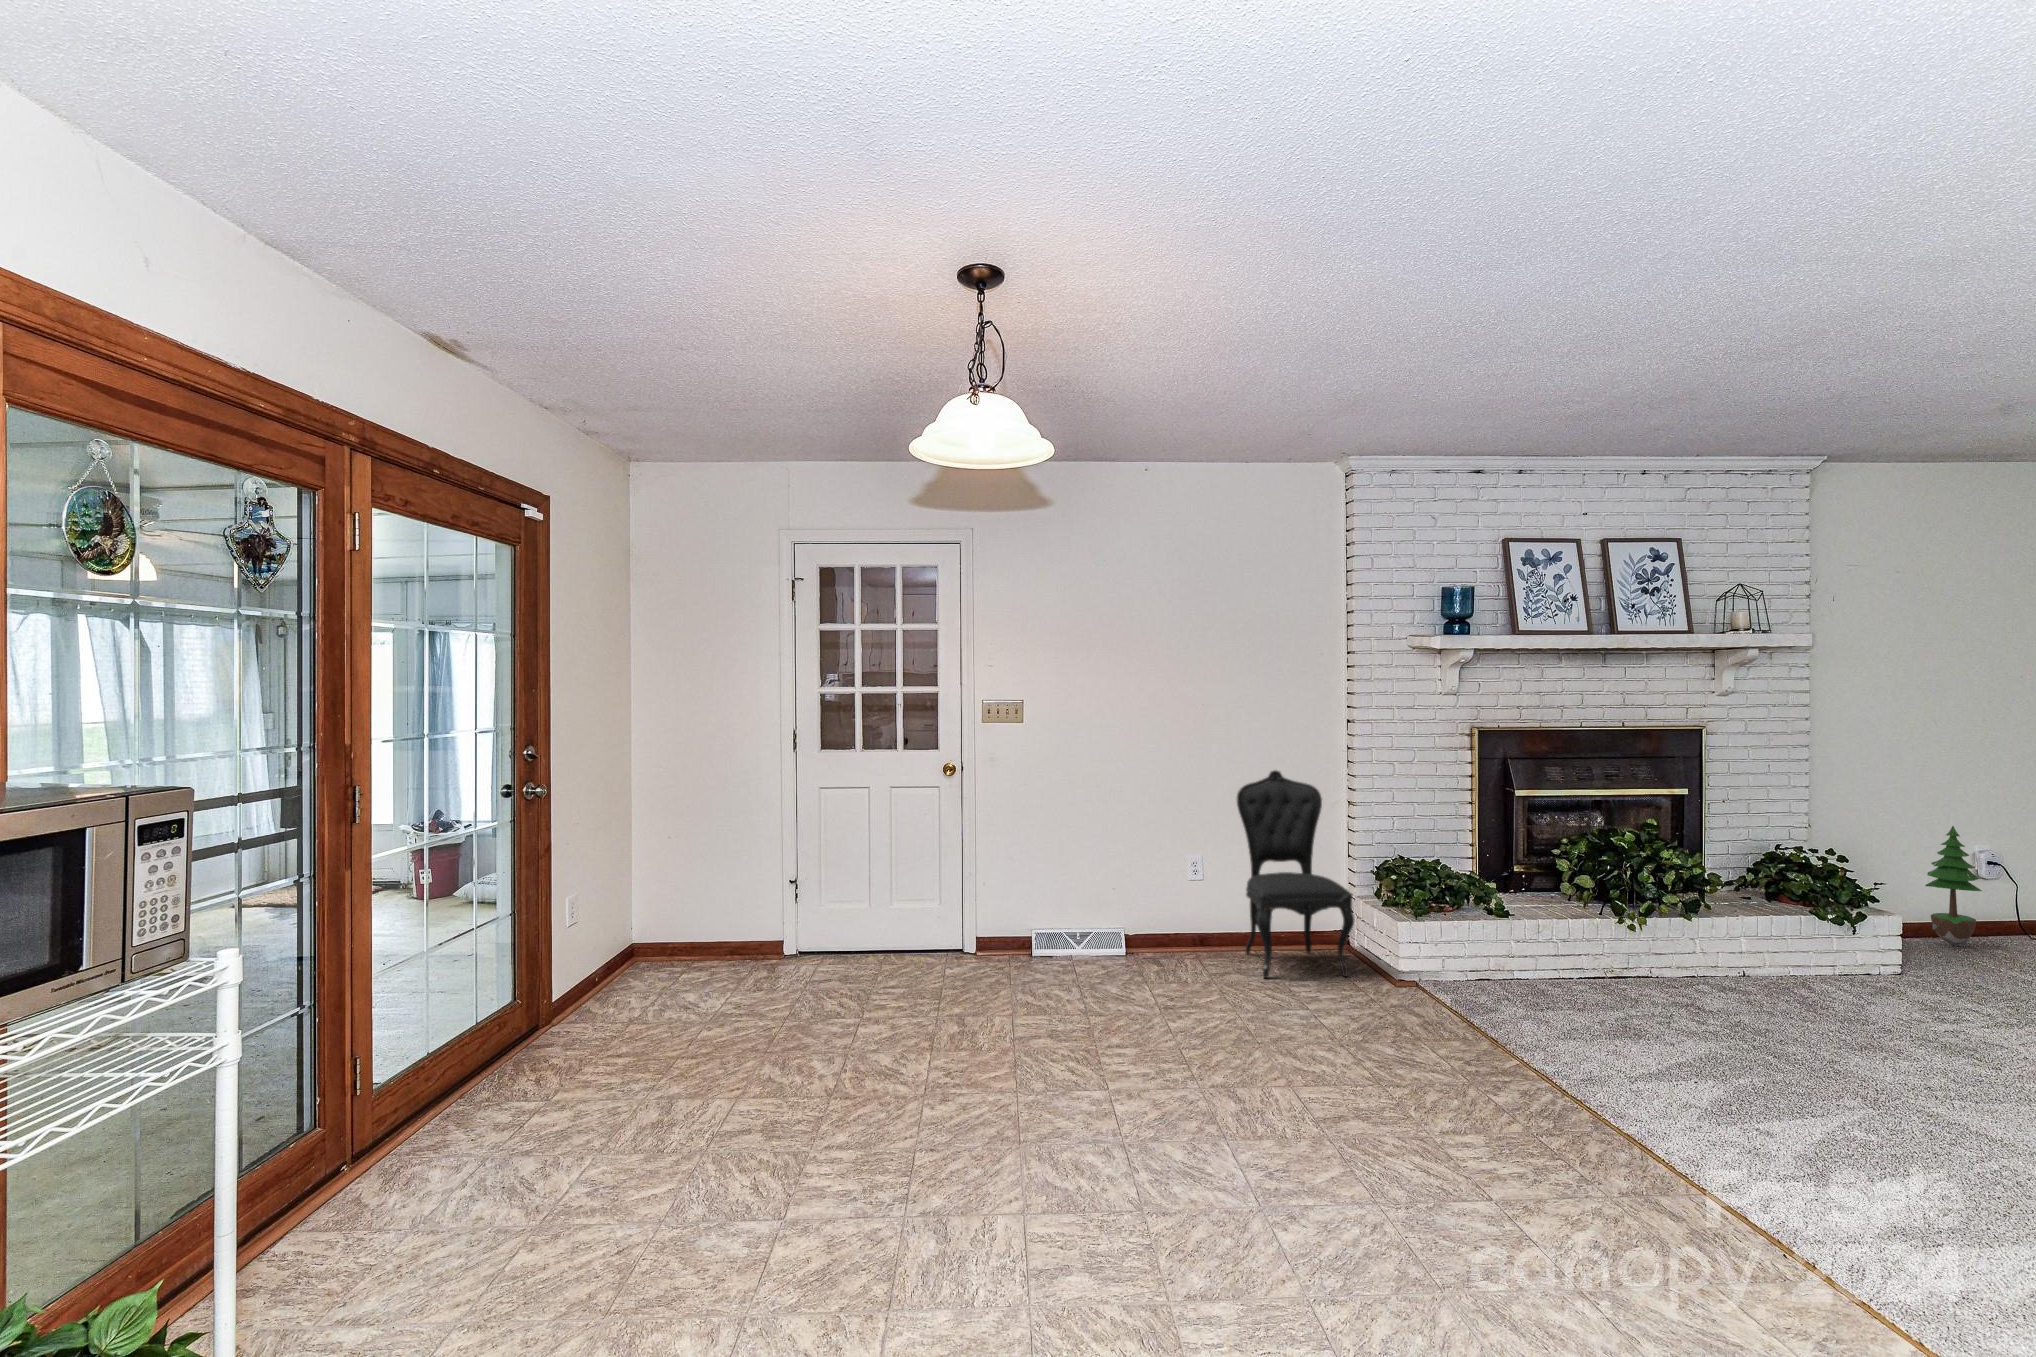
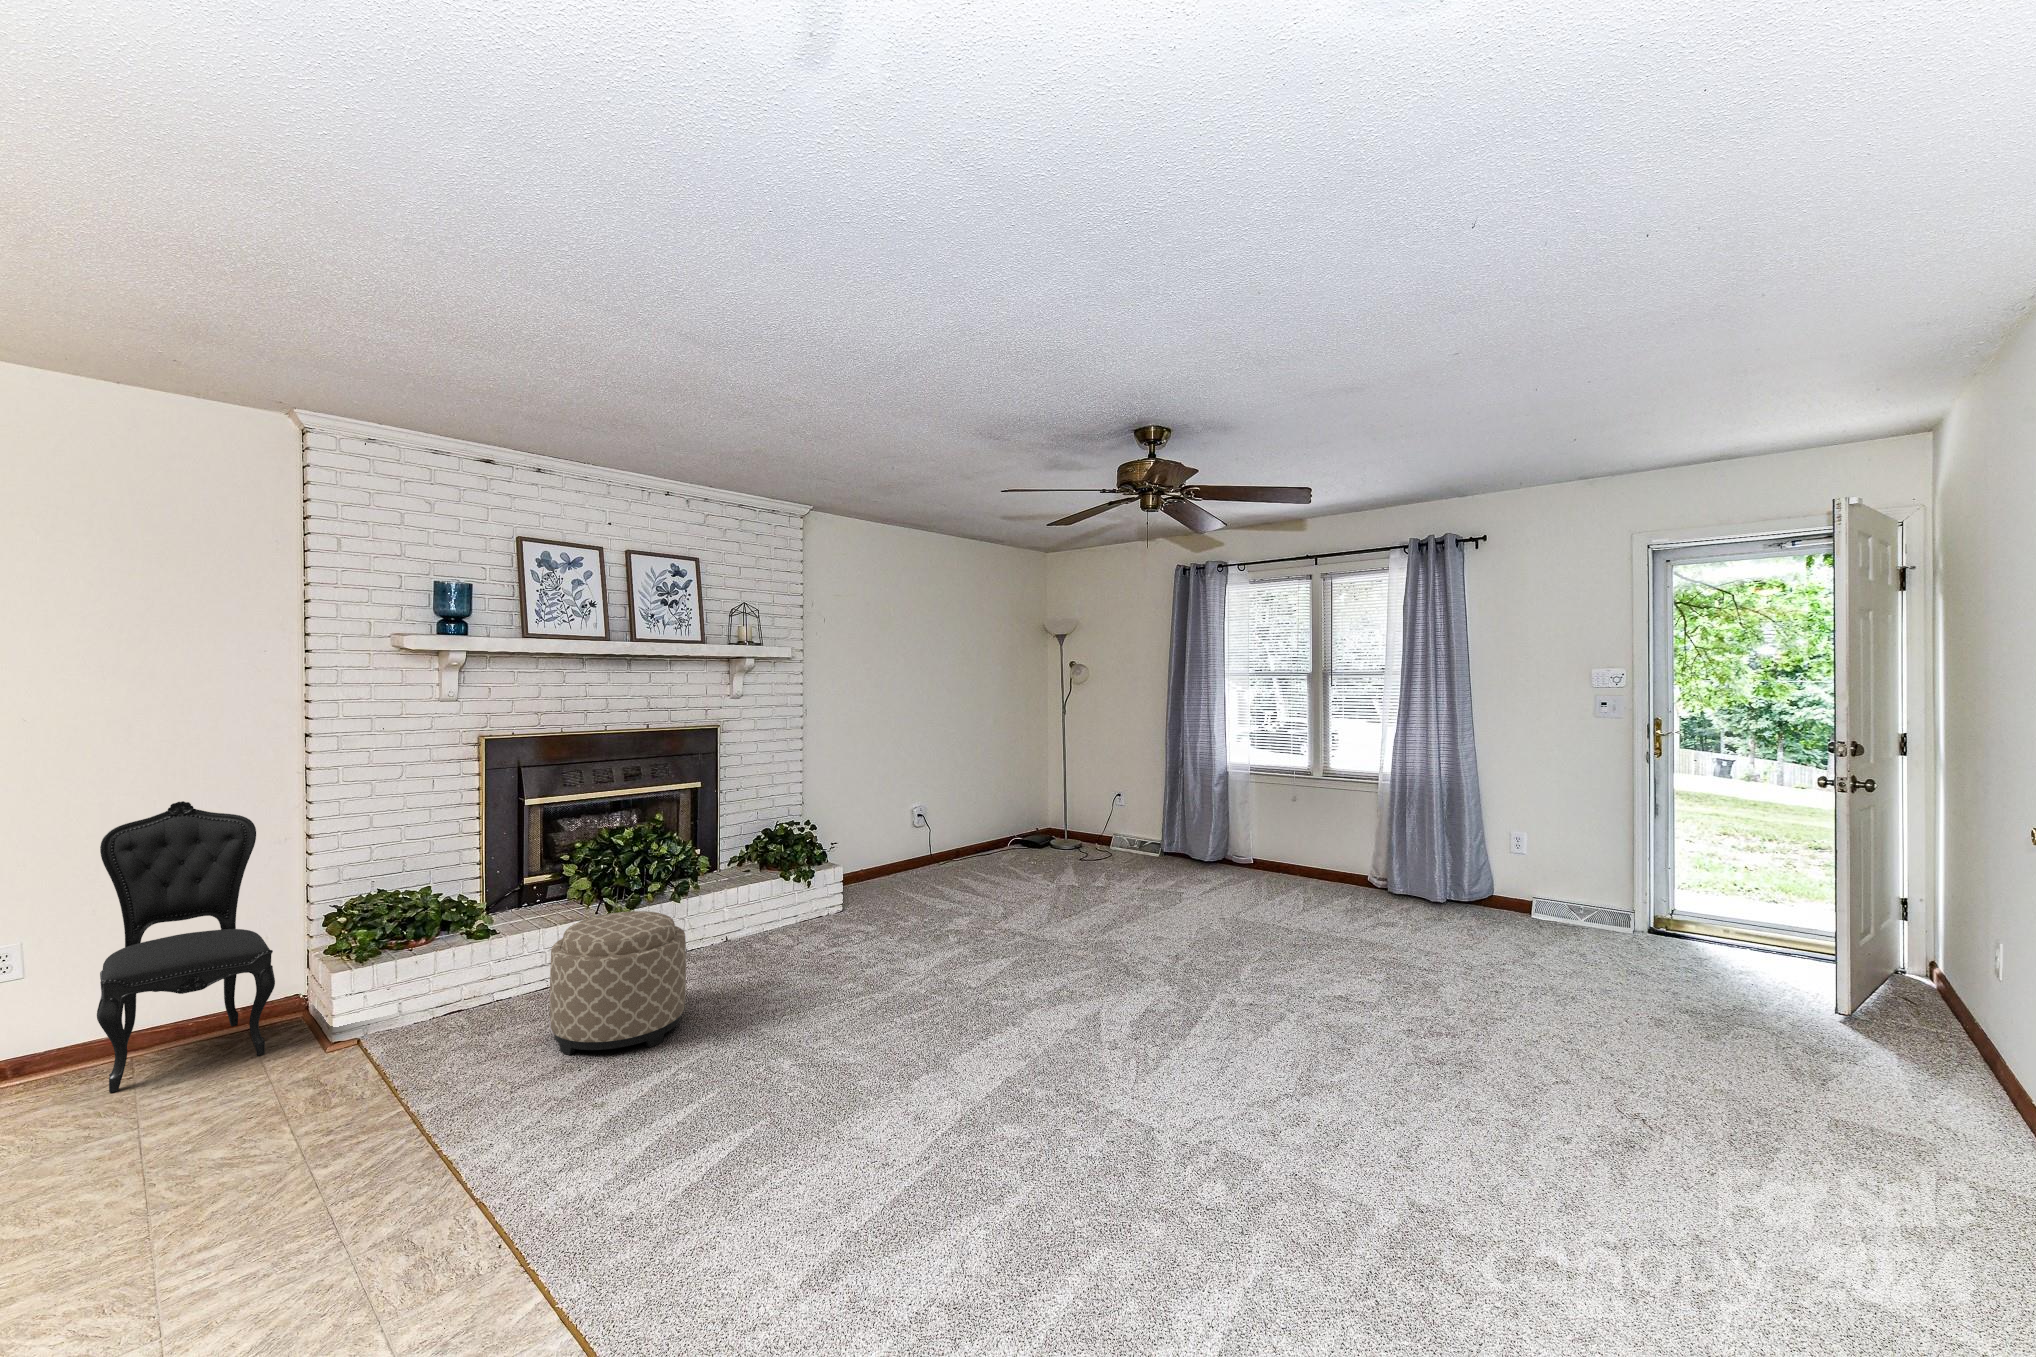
potted tree: present [1925,826,1982,946] -> none [874,791,906,881]
ottoman: none [1594,909,1740,1049] -> present [550,911,686,1055]

